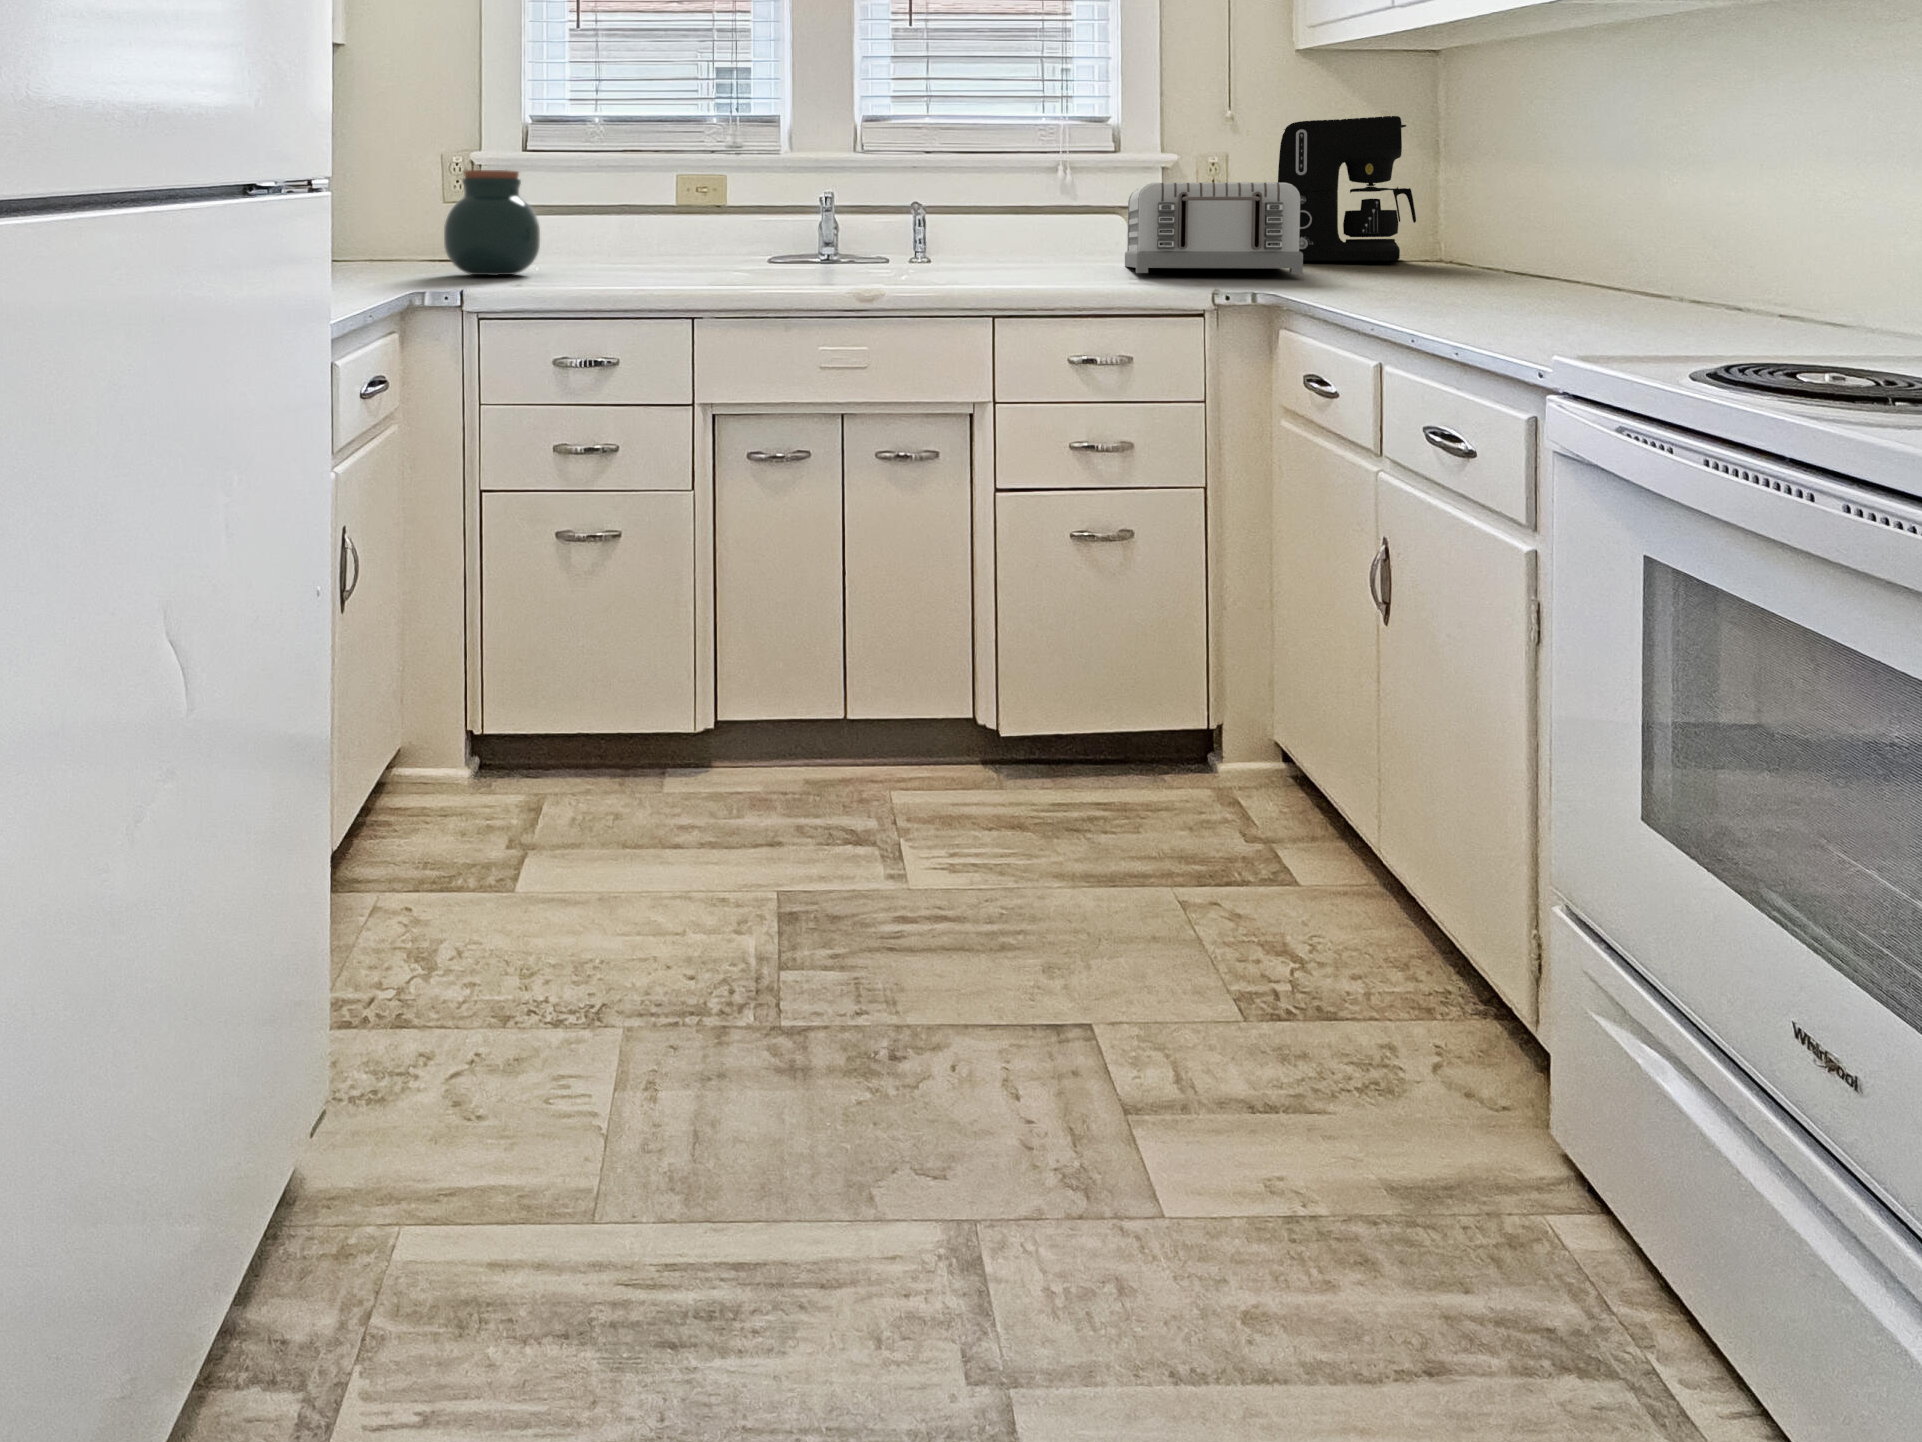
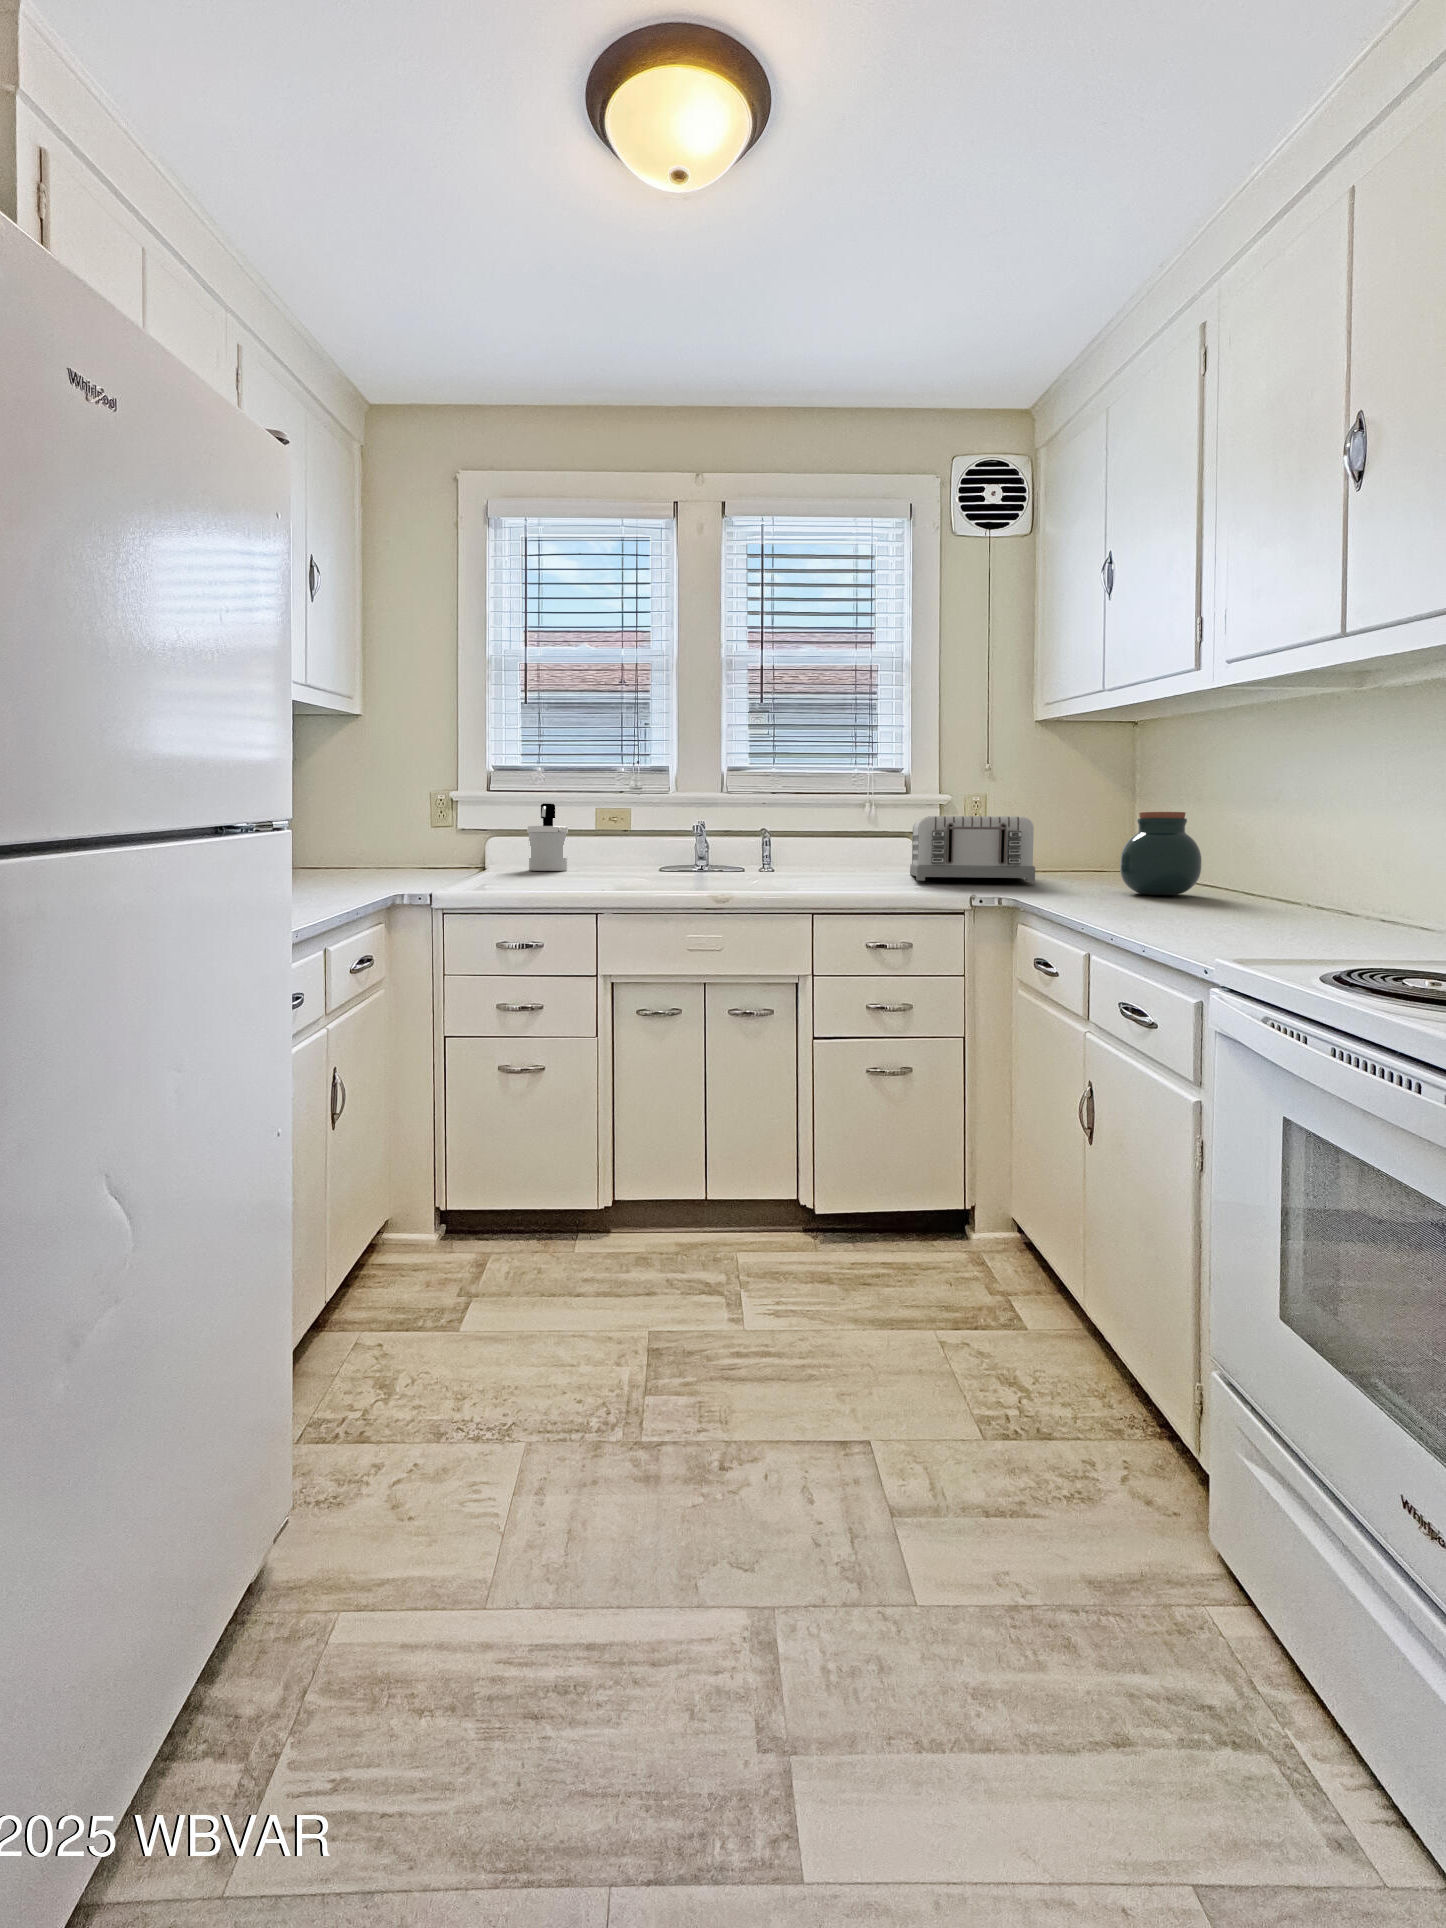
coffee maker: present [1278,116,1416,261] -> none [1017,769,1117,871]
soap dispenser: none [582,169,640,264] -> present [527,803,568,871]
jar: present [444,170,540,275] -> present [1120,812,1202,895]

